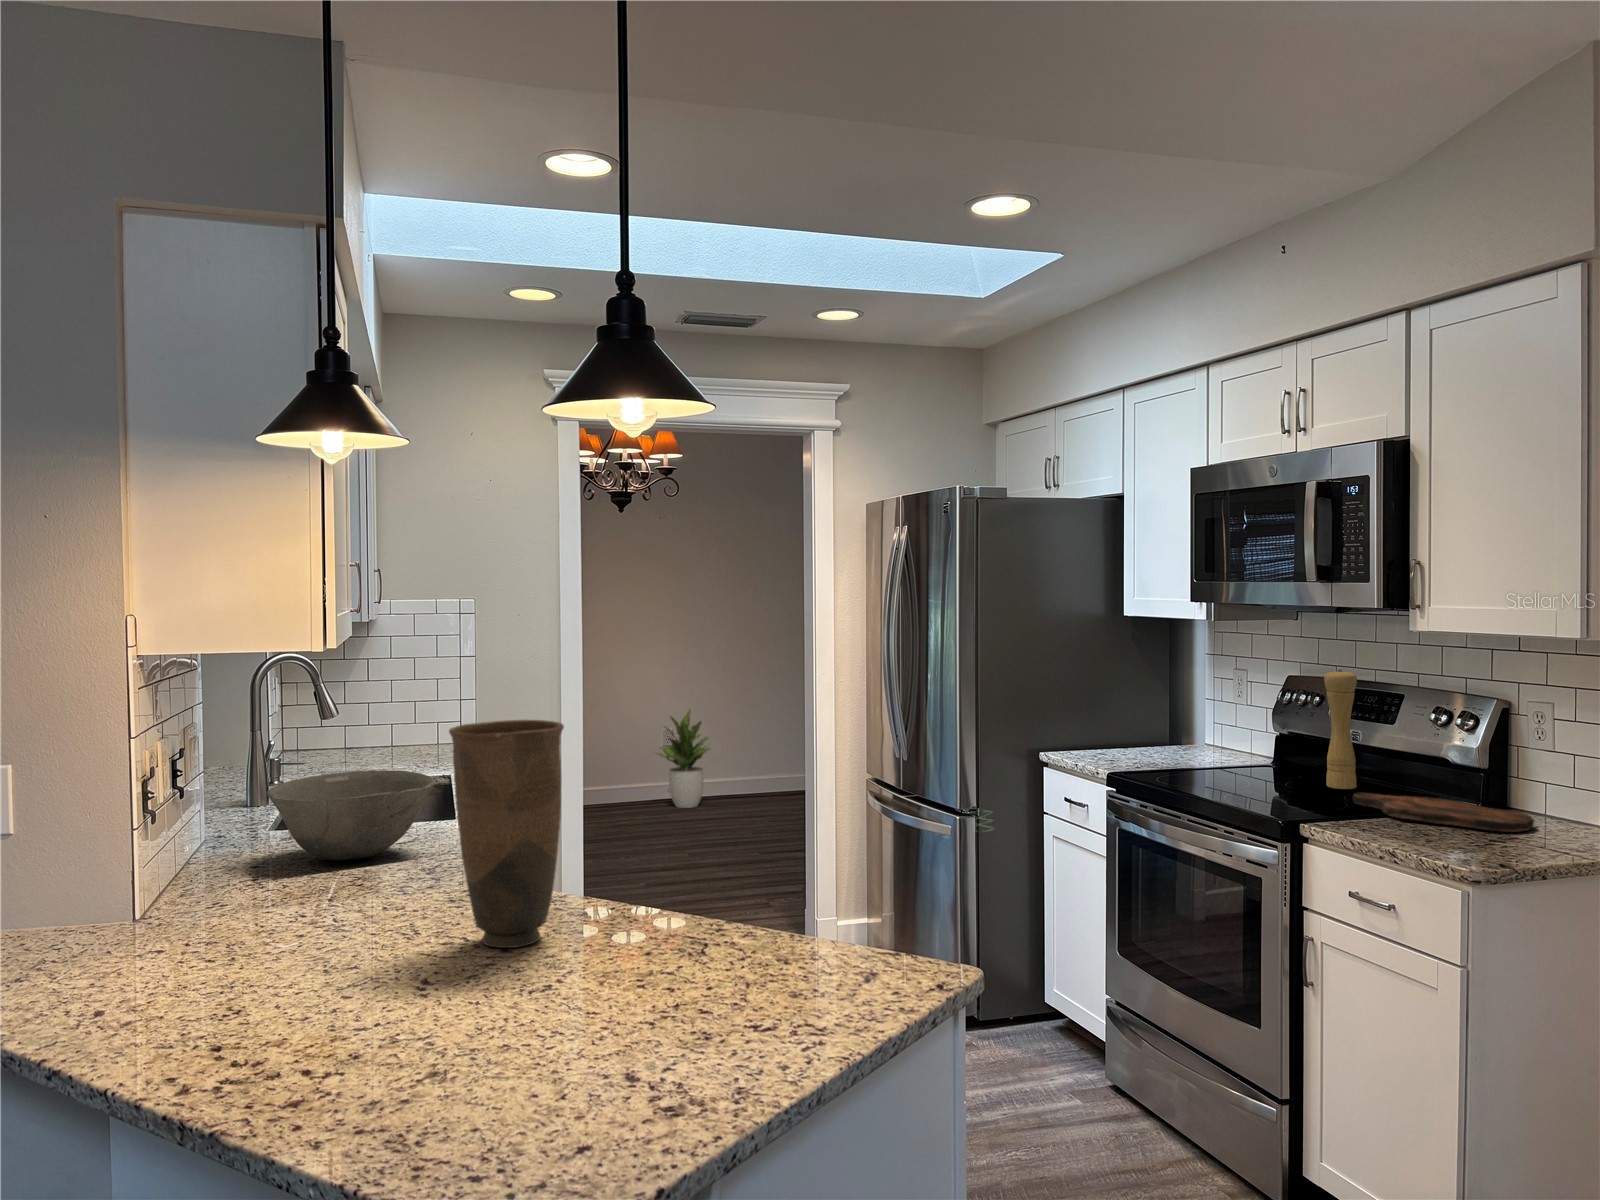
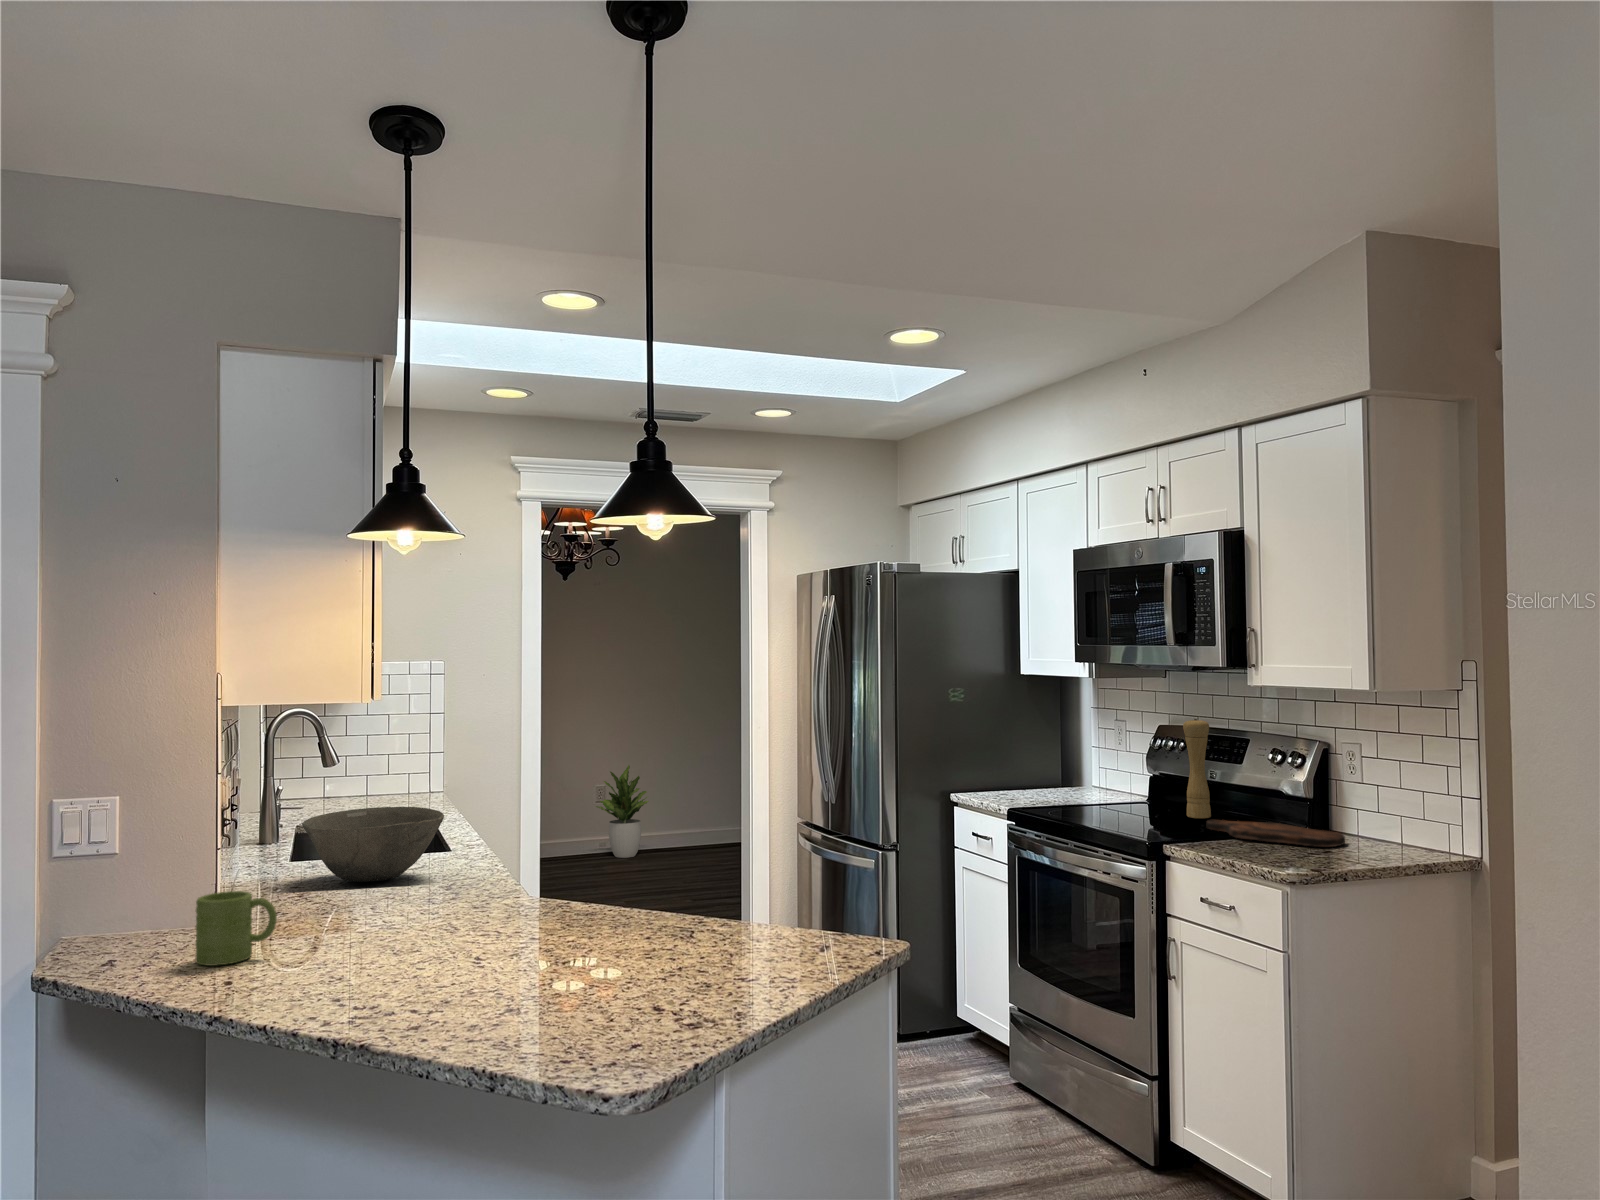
vase: present [449,720,564,948] -> none [490,754,581,935]
mug: none [79,890,182,985] -> present [195,891,277,966]

